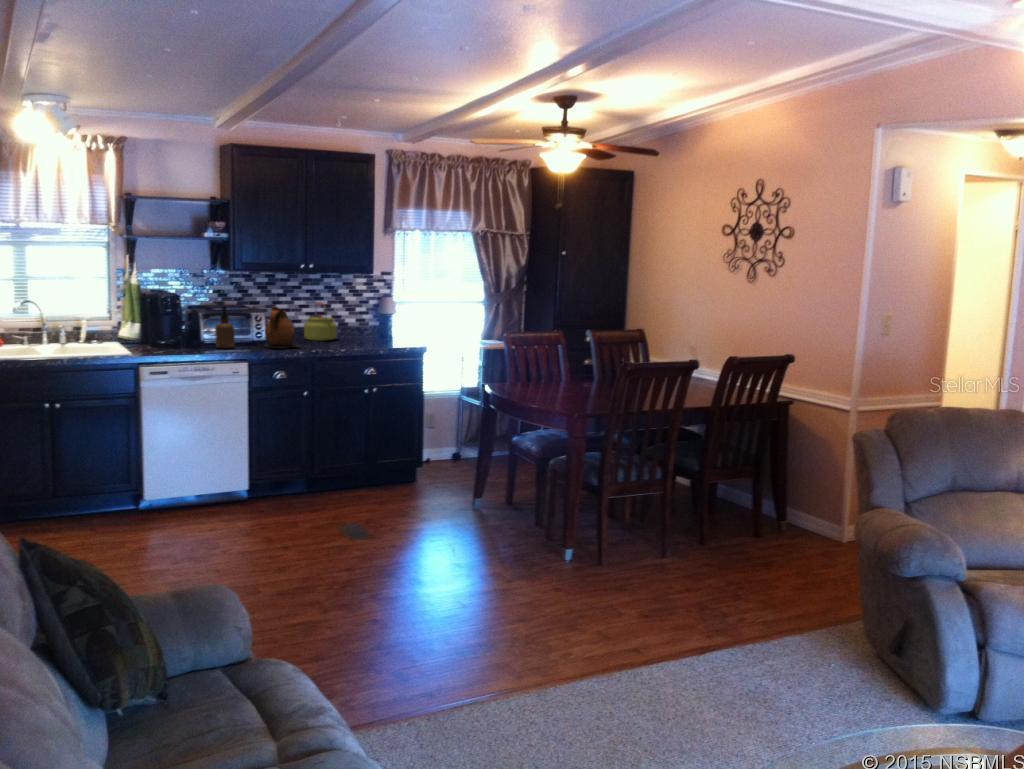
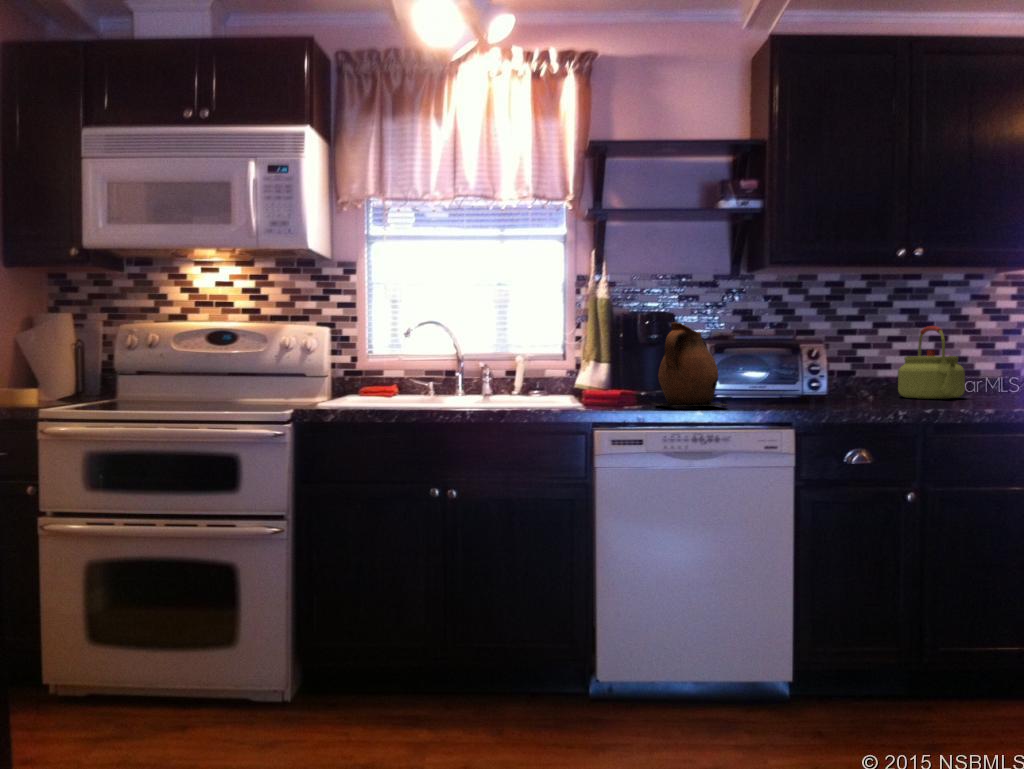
soap dispenser: present [215,306,235,348] -> none [734,324,770,404]
ceramic pitcher: present [265,307,297,348] -> present [654,322,728,407]

